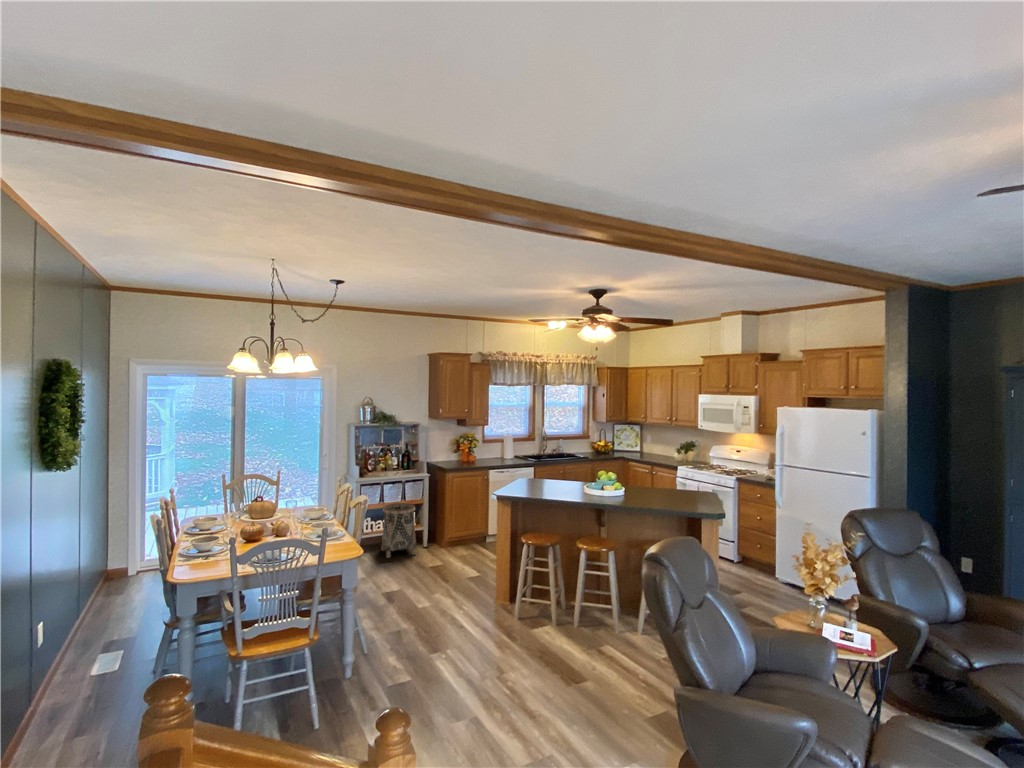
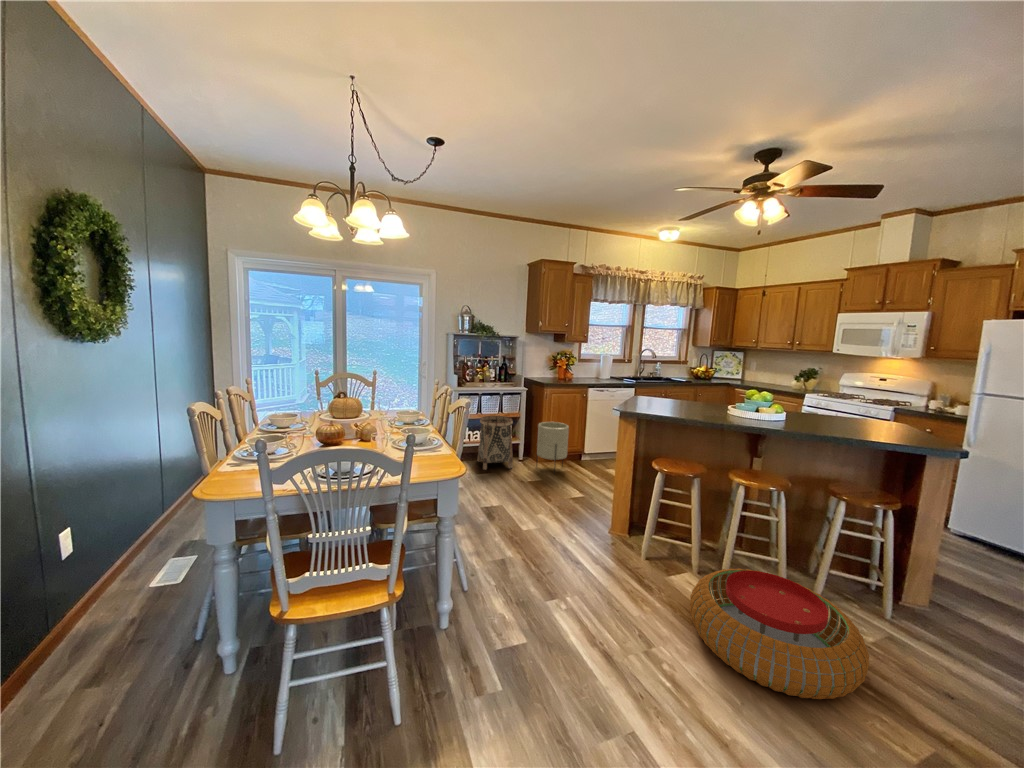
planter: none [440,506,469,558] -> present [536,422,569,472]
pouf: none [536,613,645,690] -> present [690,568,869,699]

